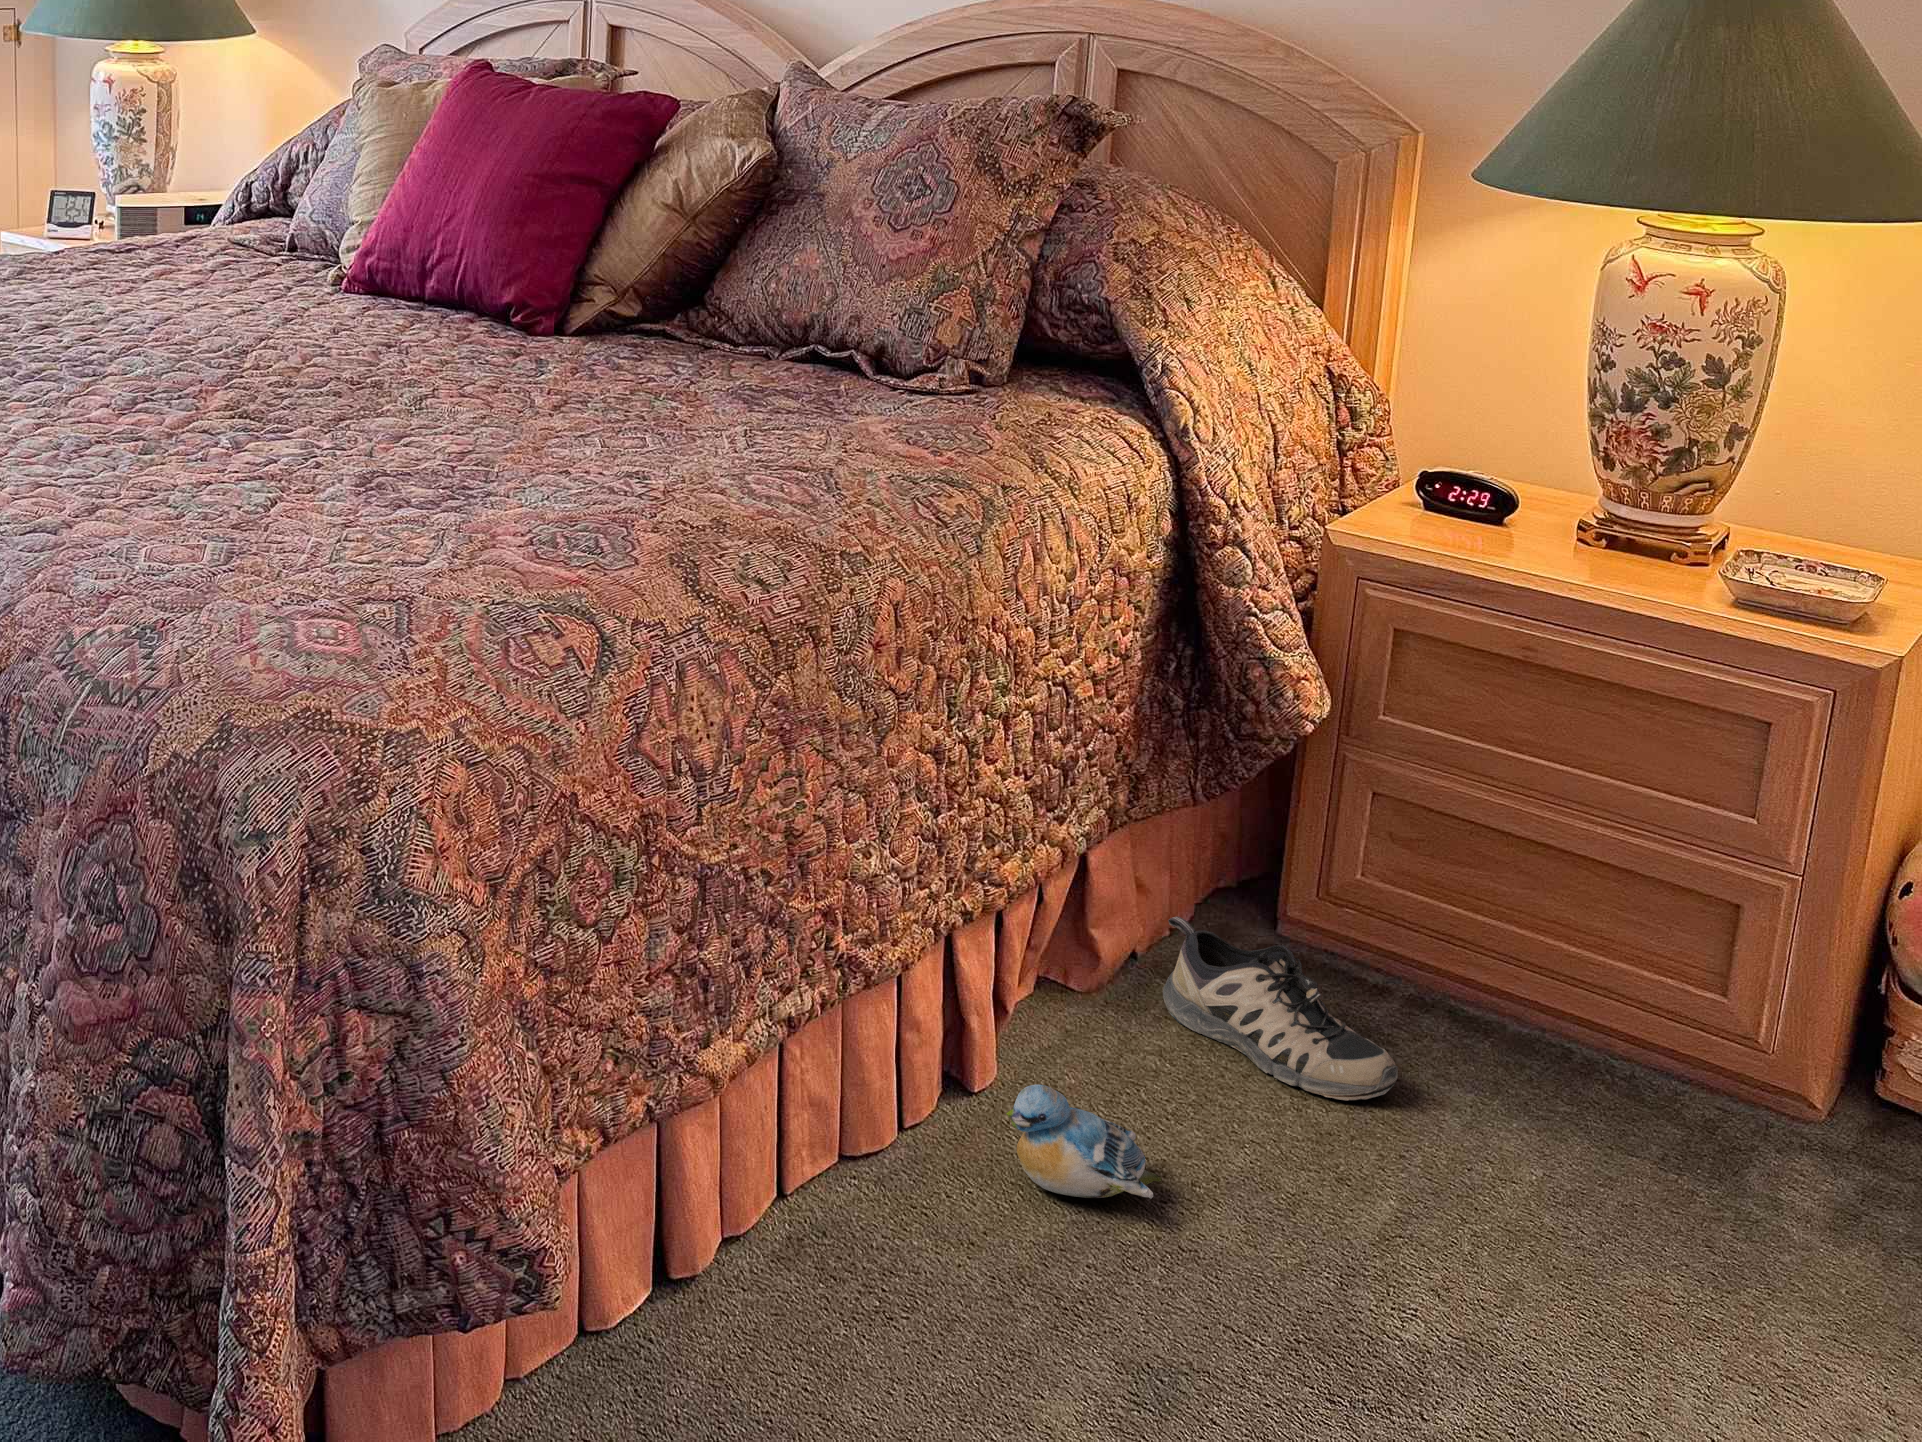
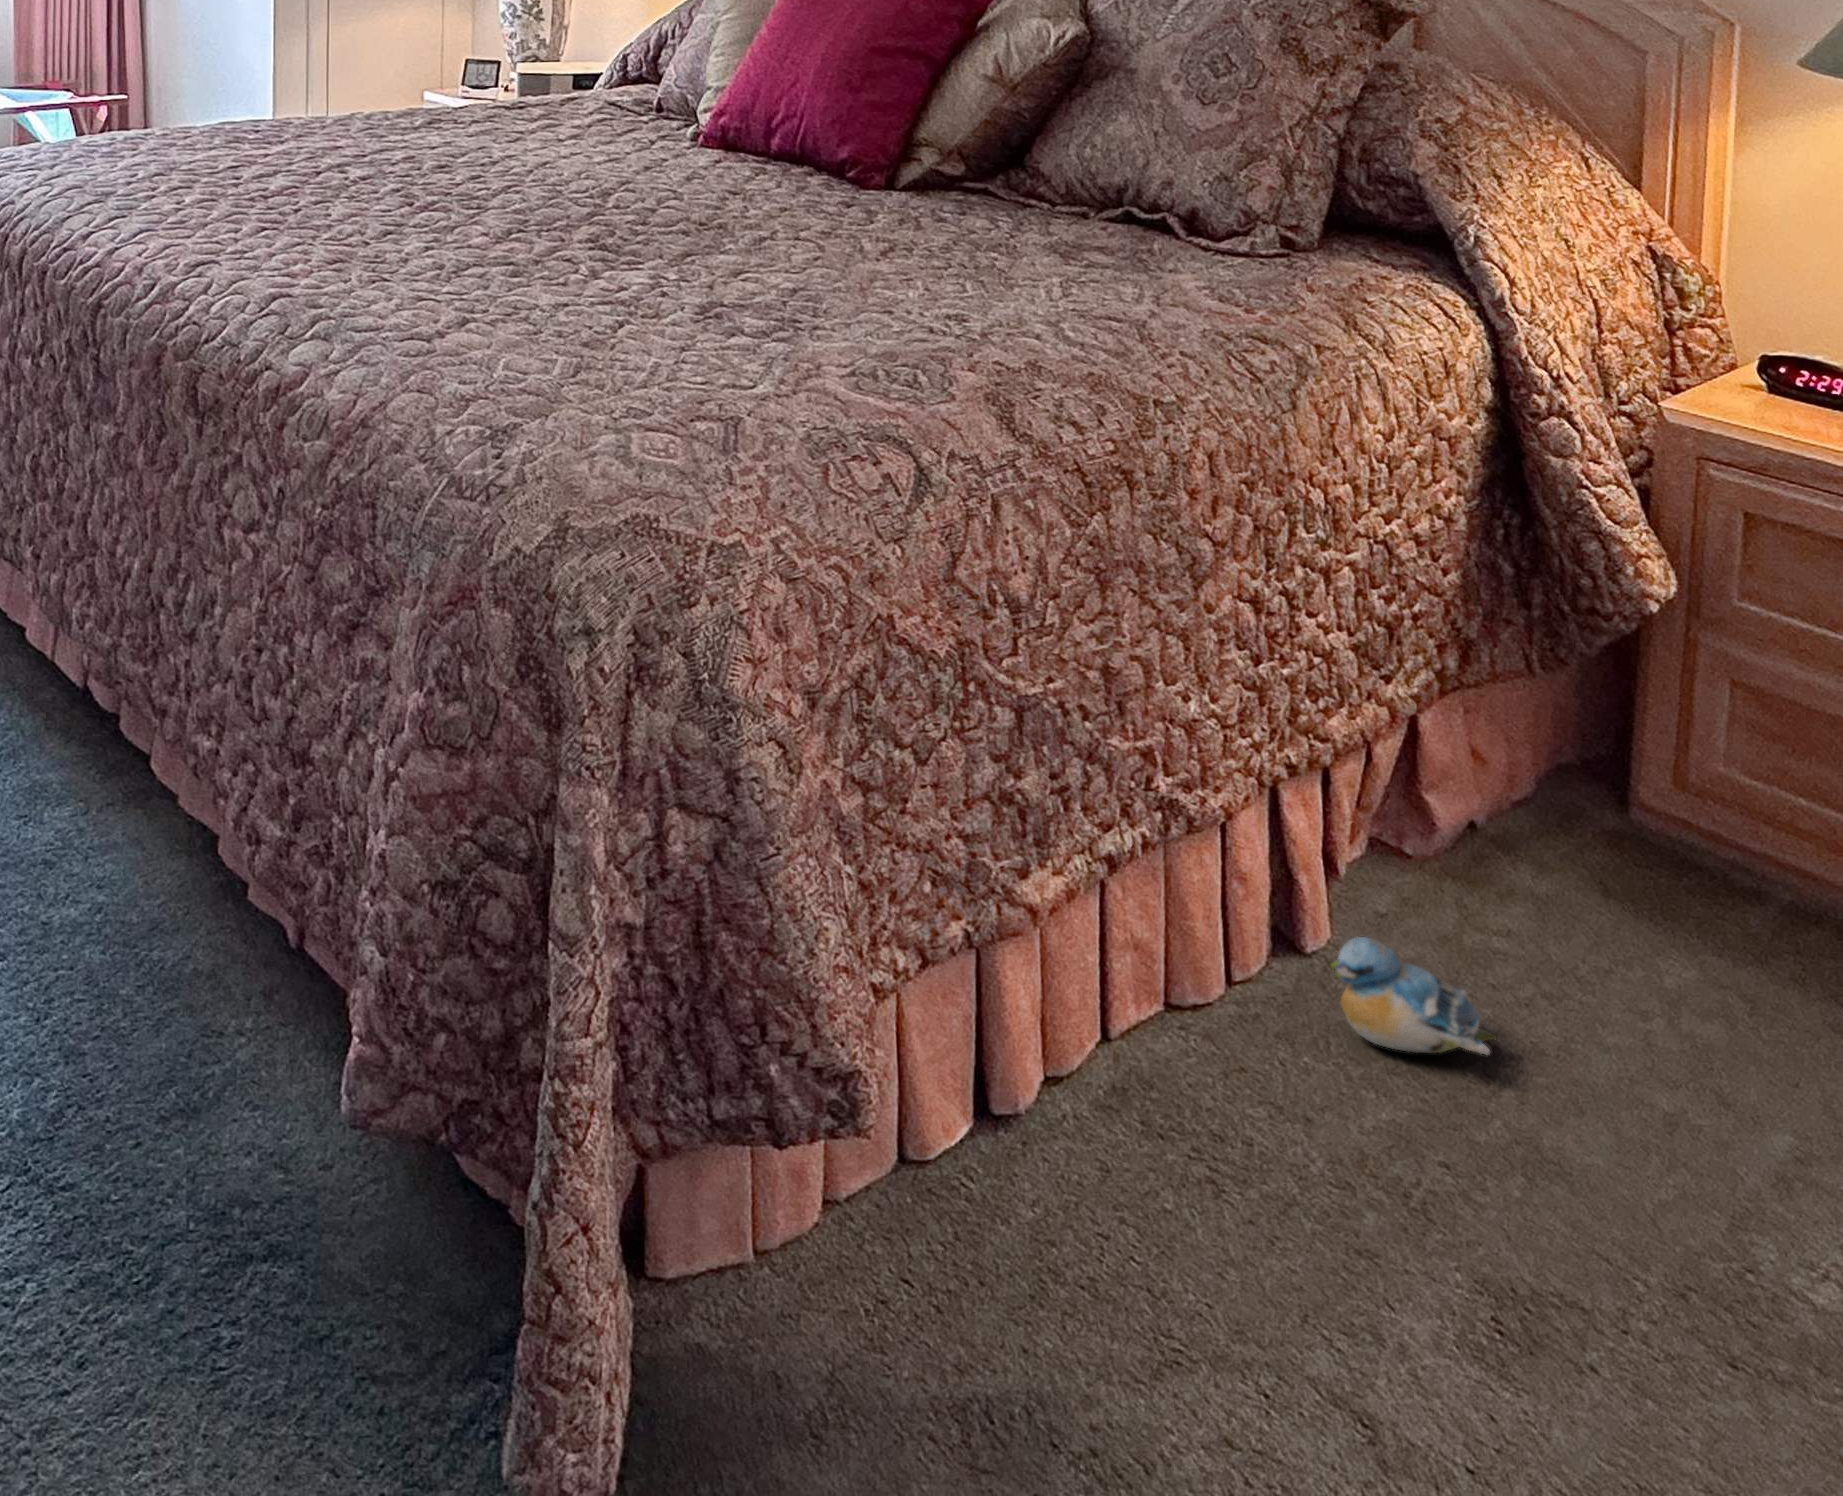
shoe: present [1163,916,1398,1101] -> none [1483,787,1748,973]

